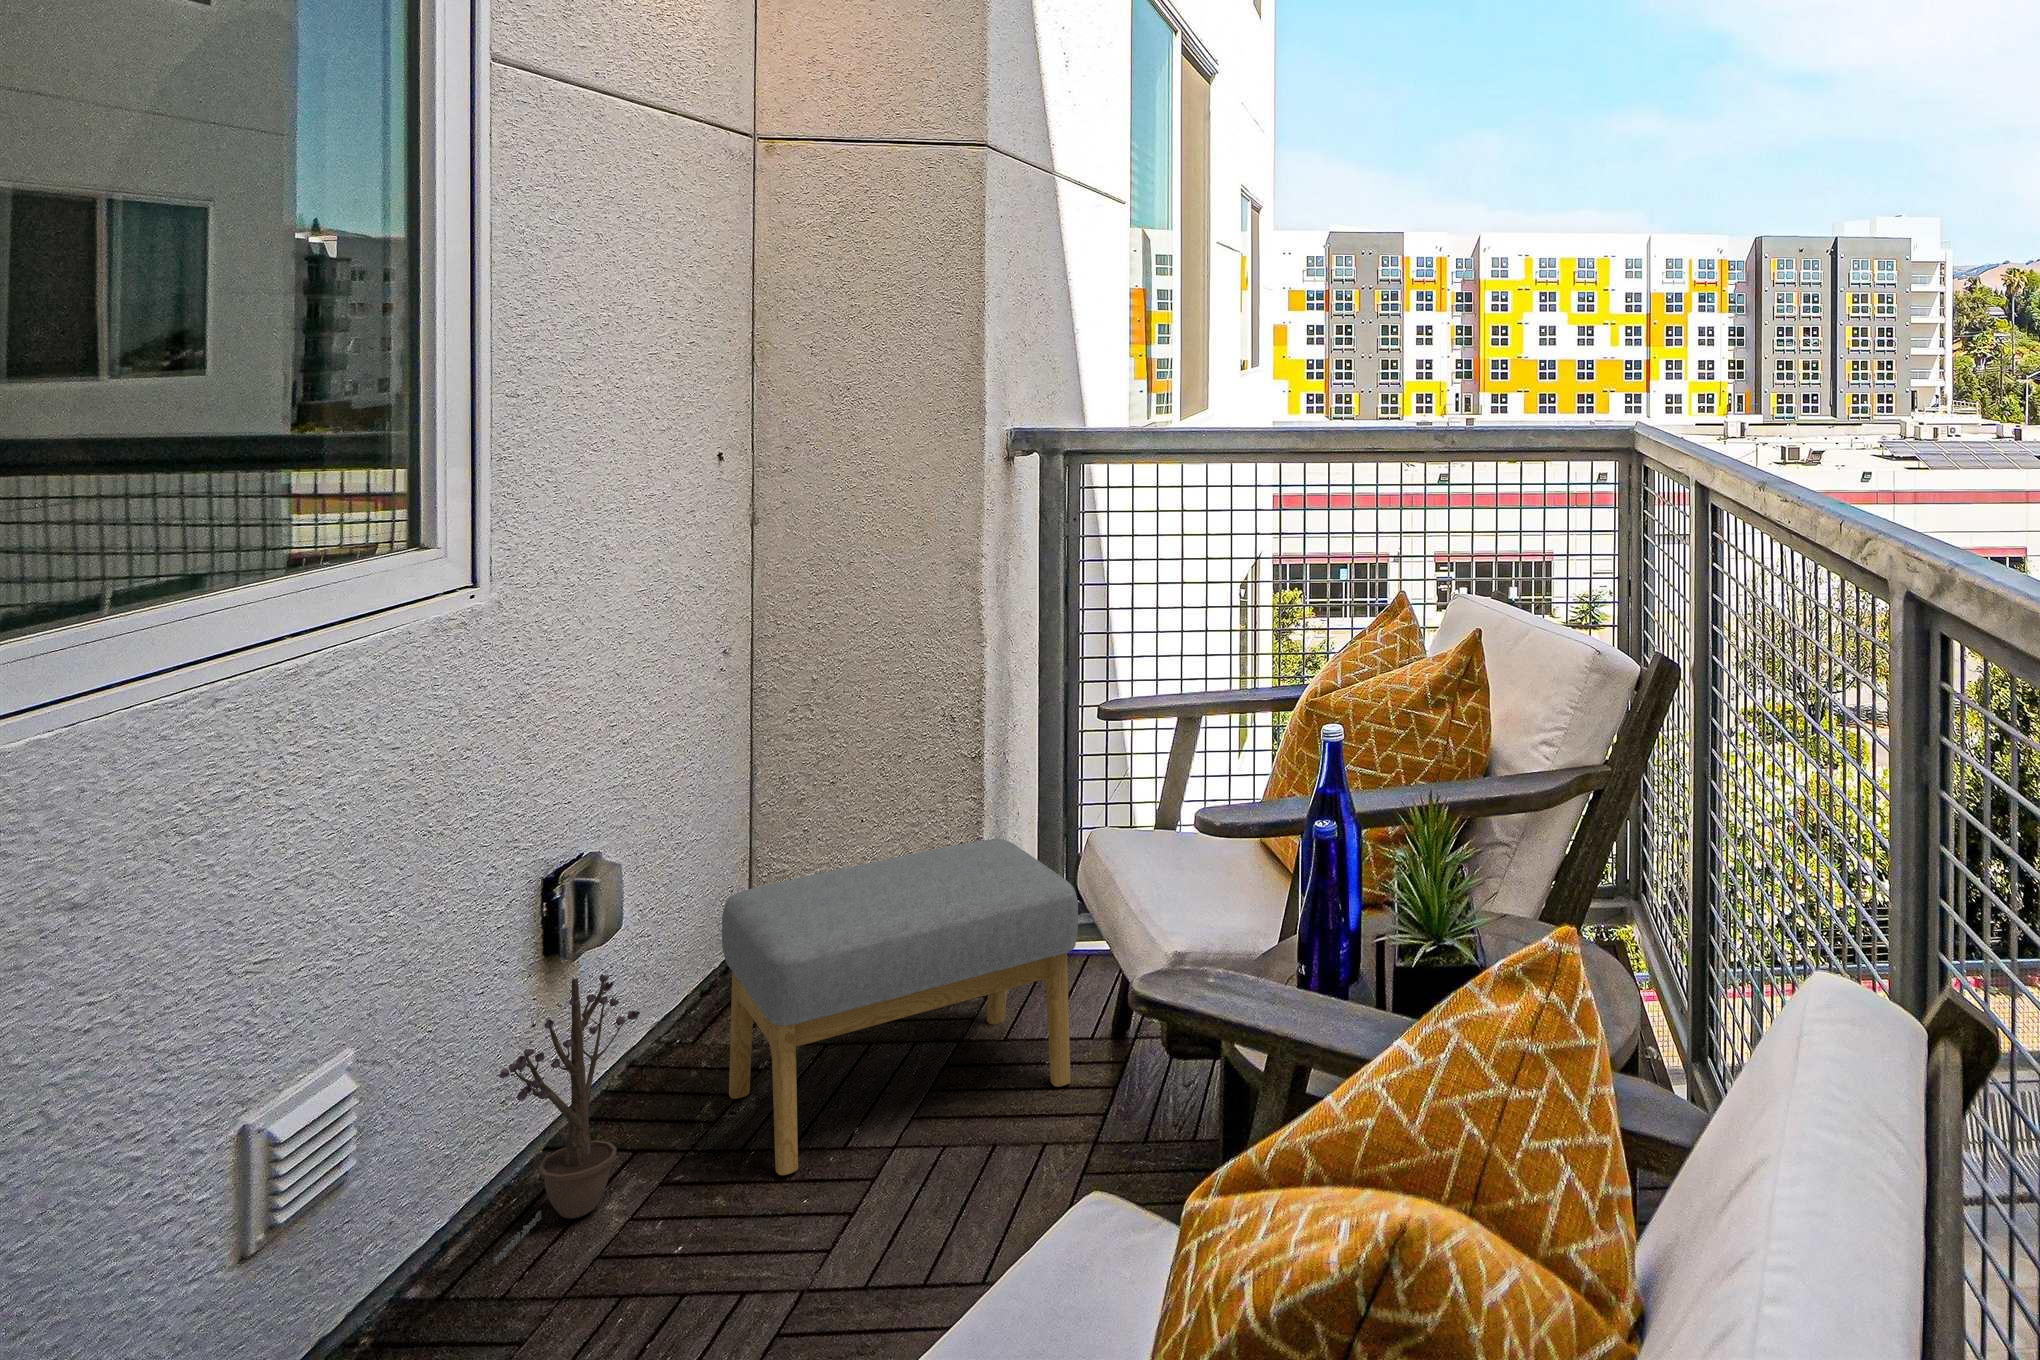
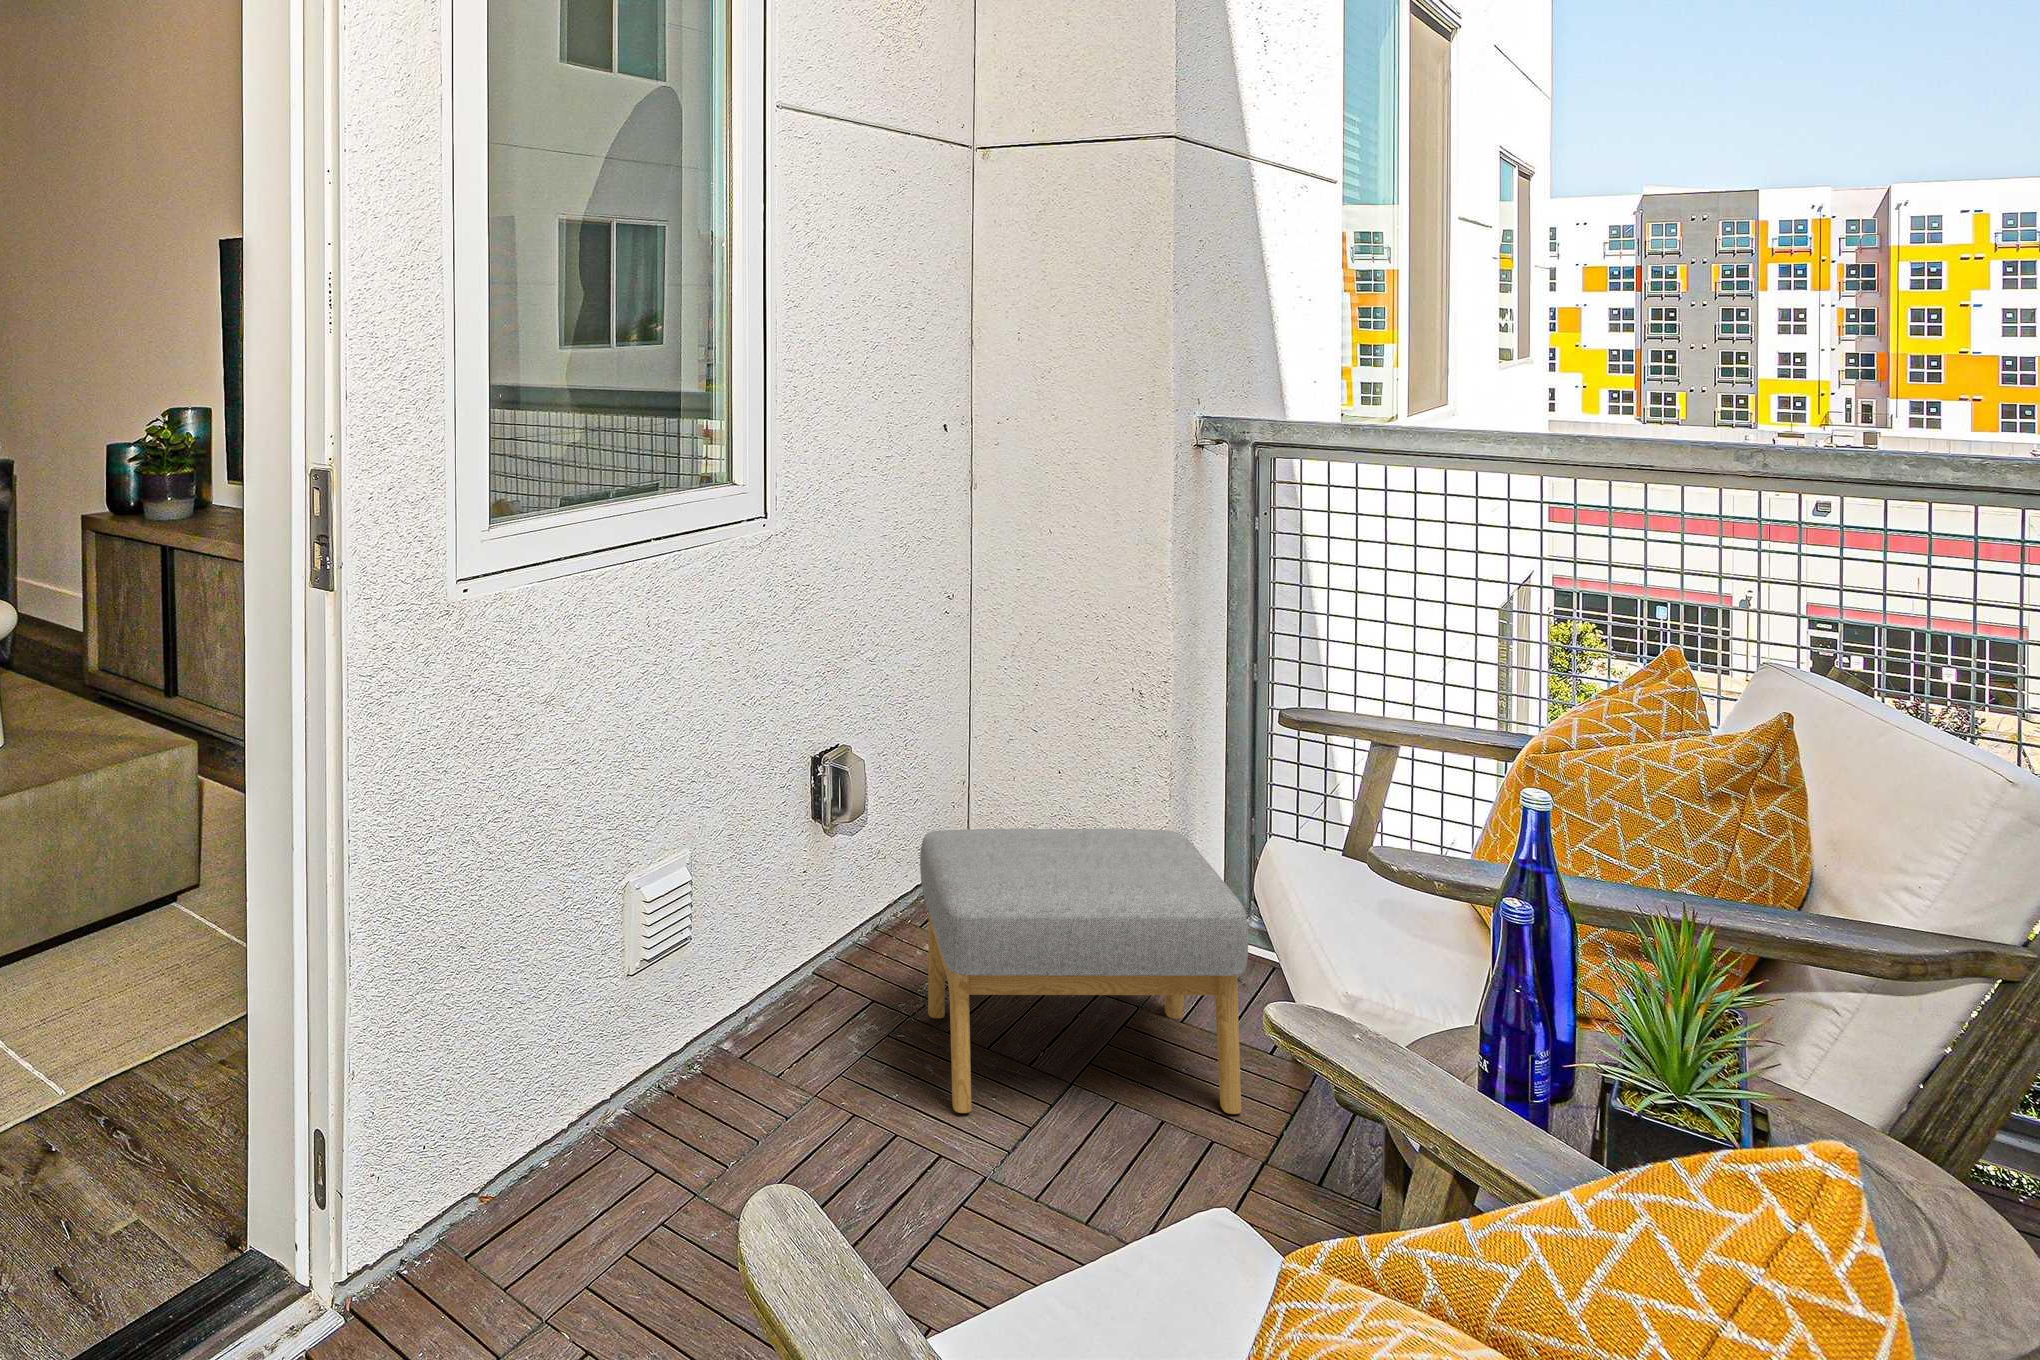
decorative plant: present [494,975,640,1265] -> none [731,882,846,1110]

